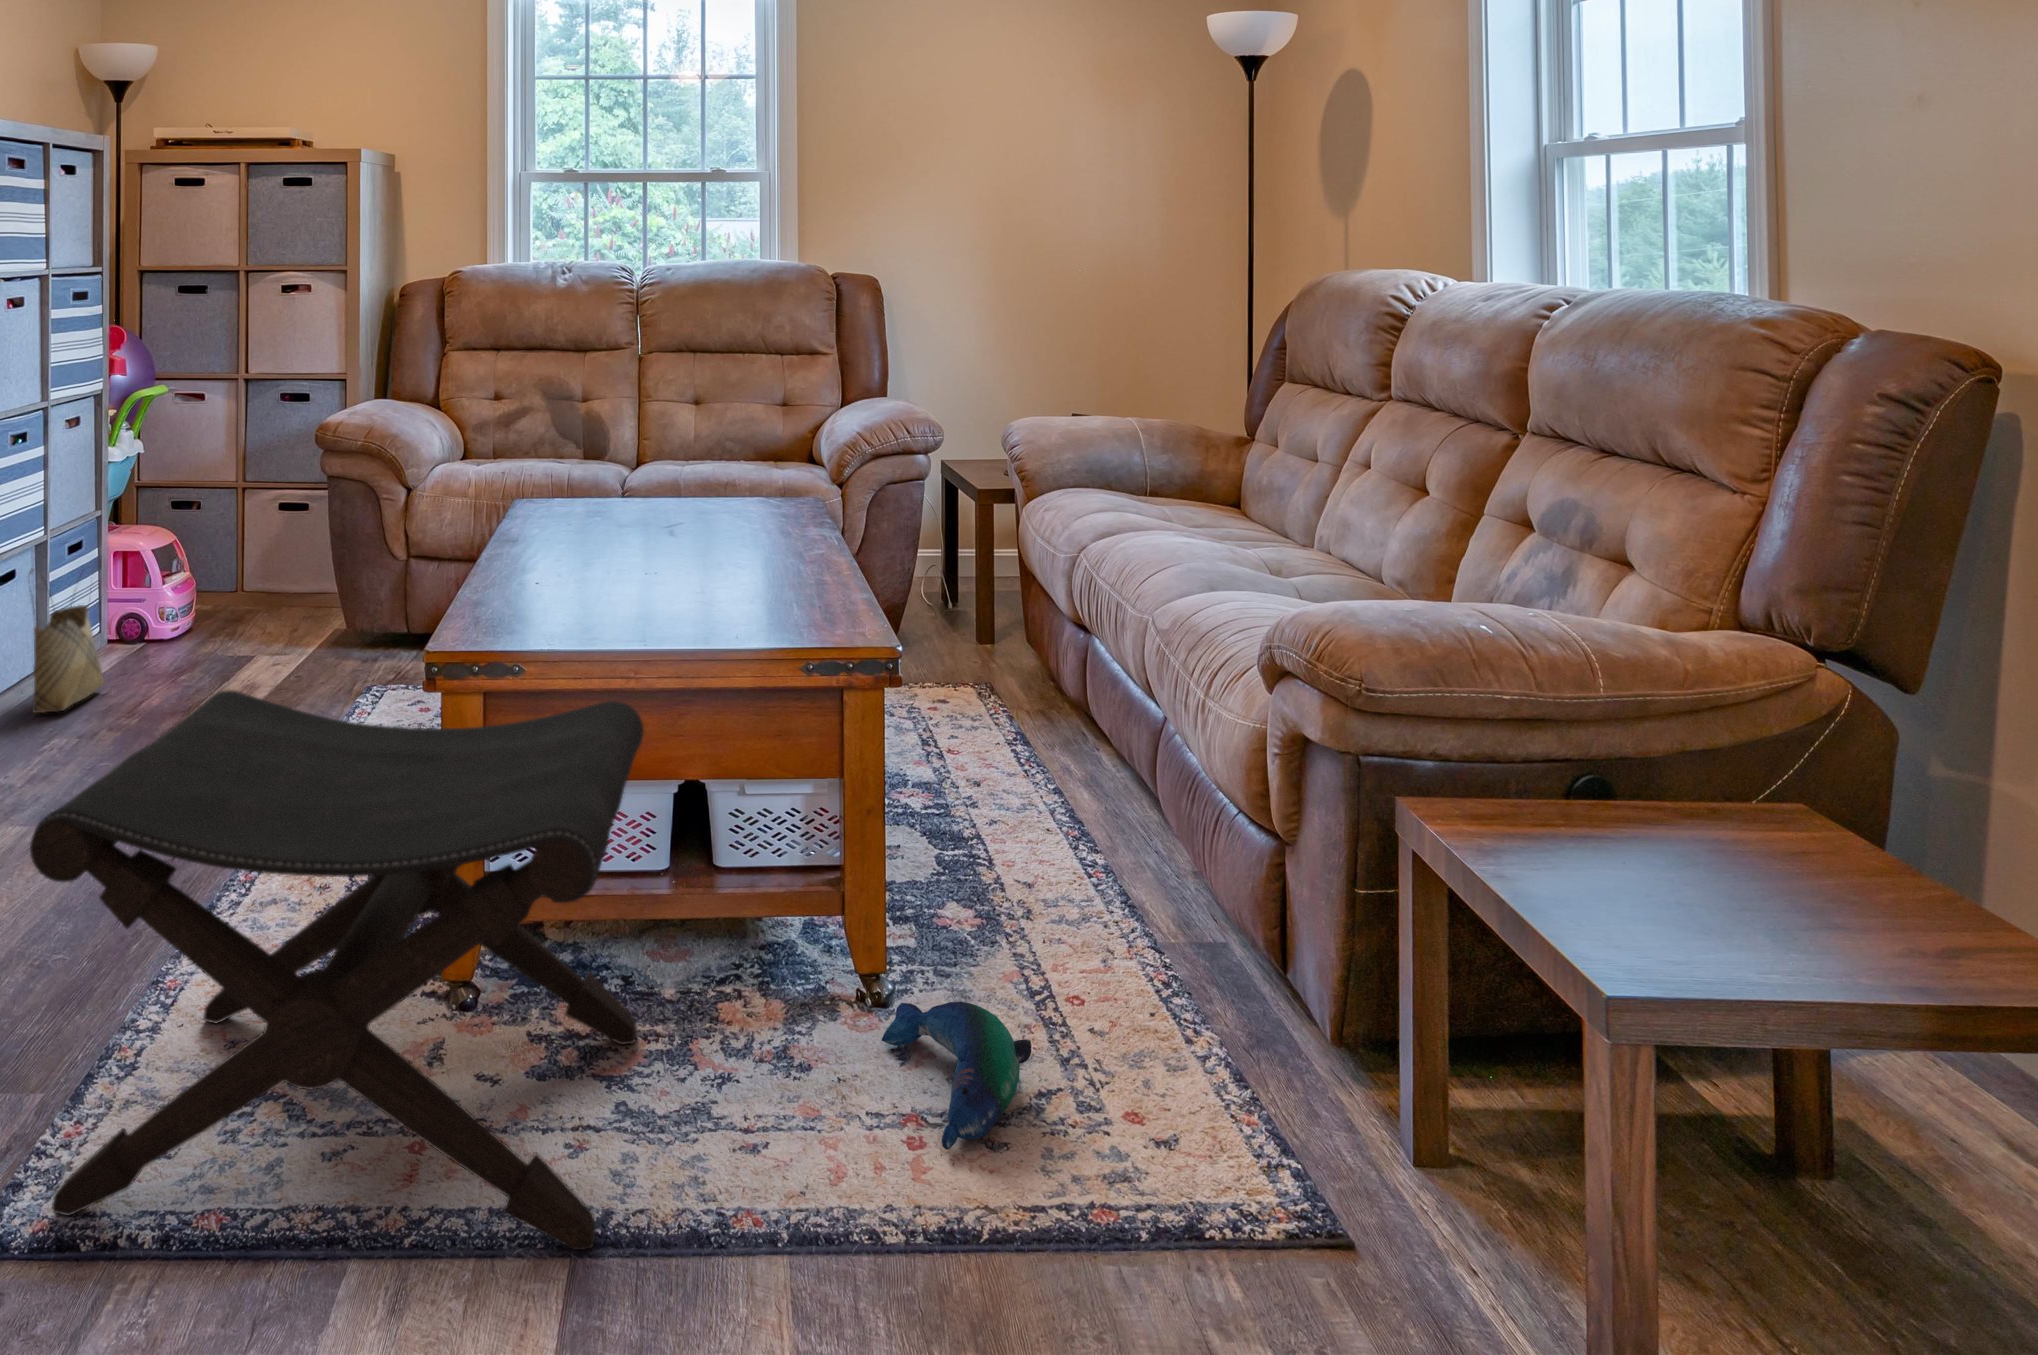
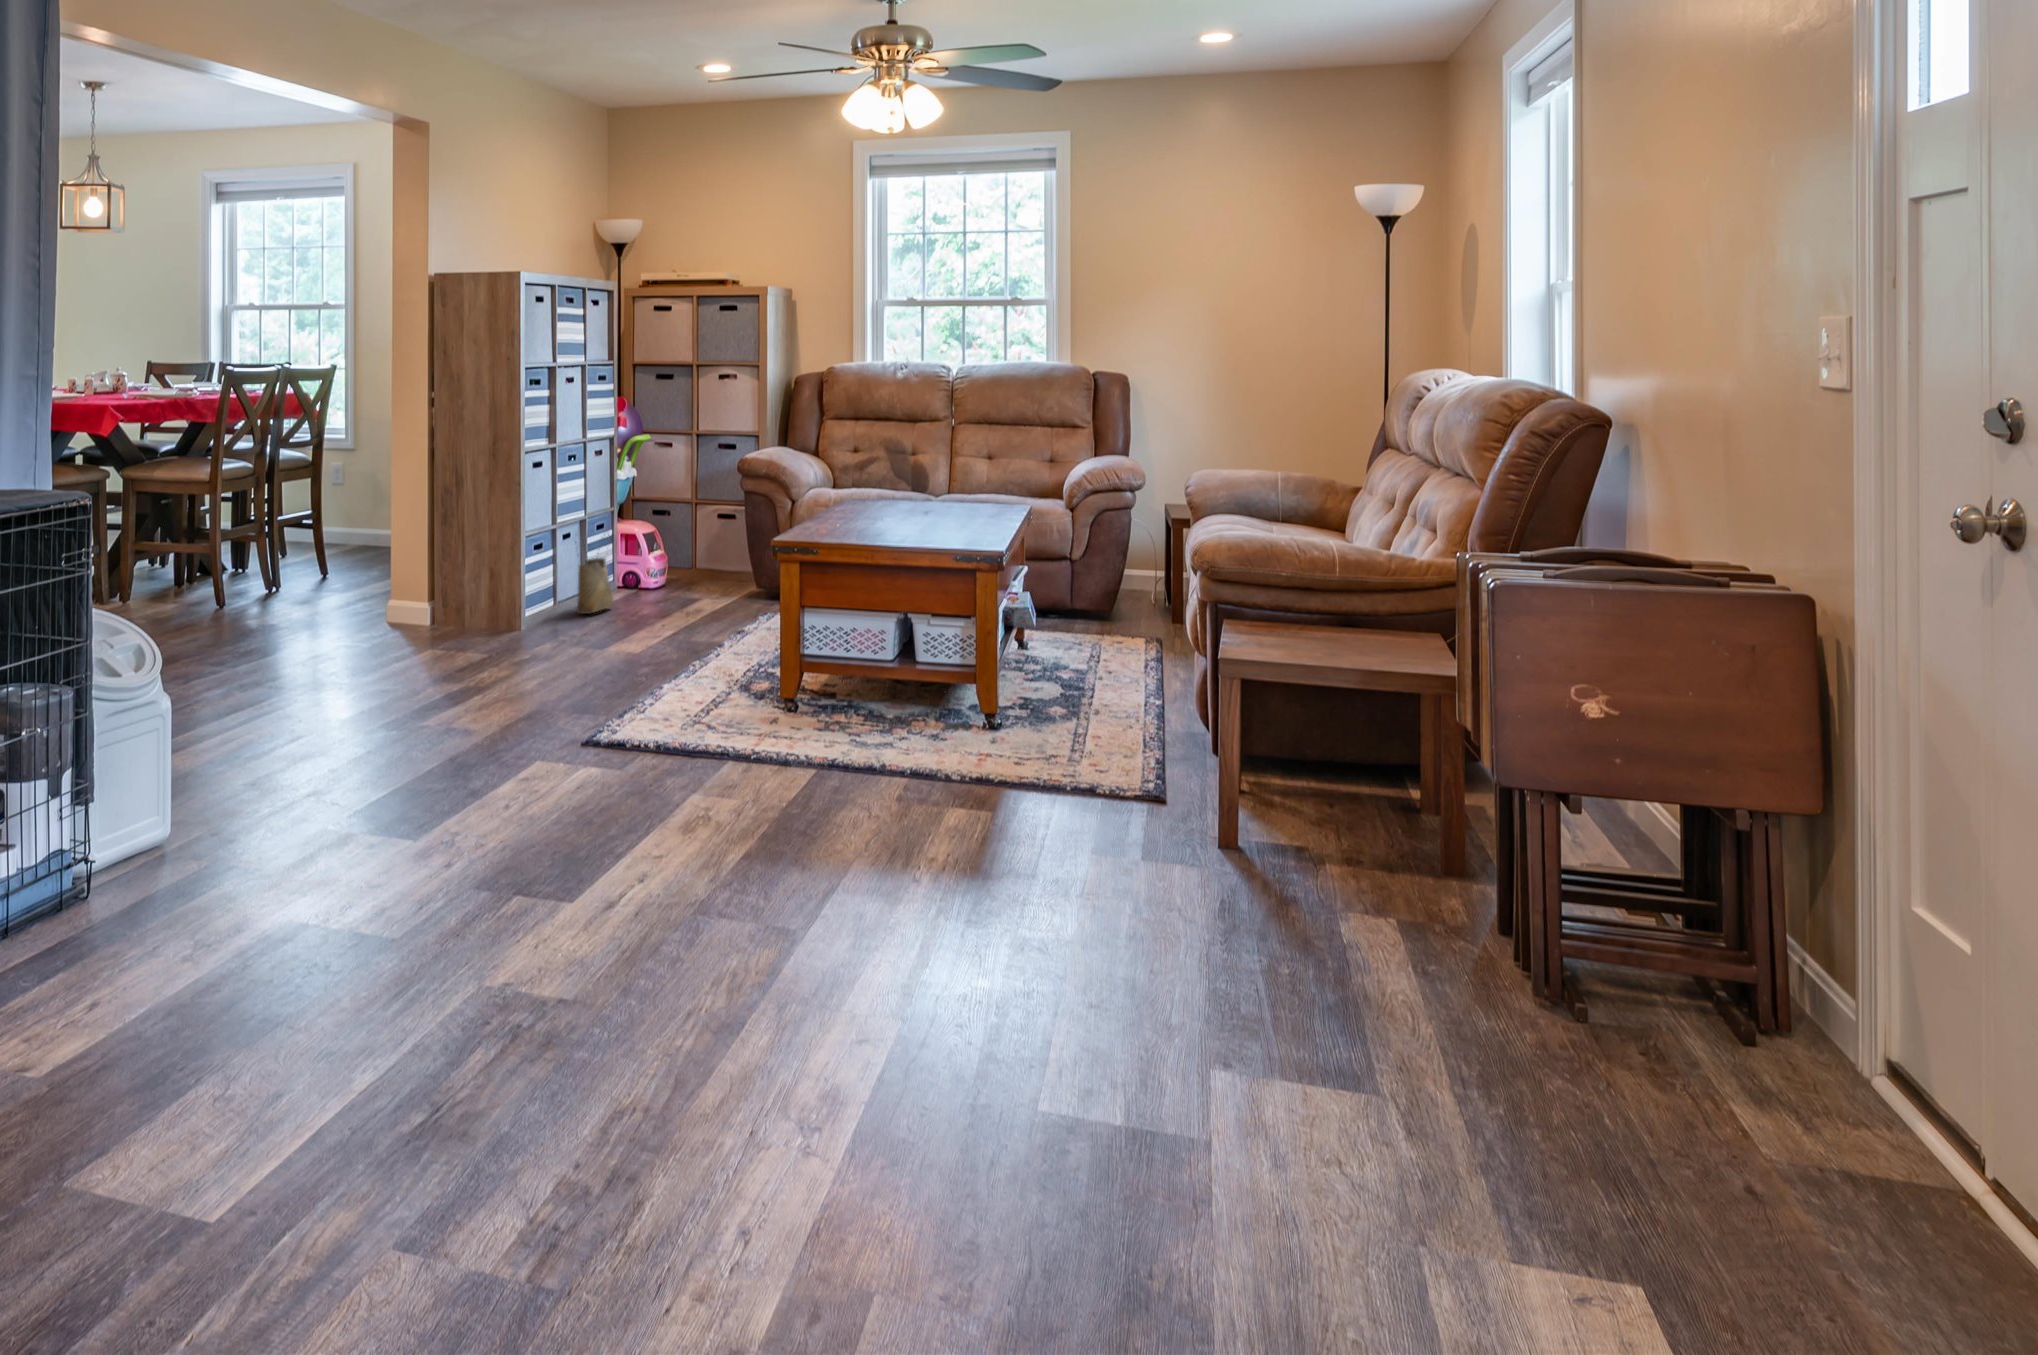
footstool: present [30,690,644,1250] -> none [609,553,872,762]
plush toy: present [882,1002,1031,1149] -> none [986,711,1047,757]

